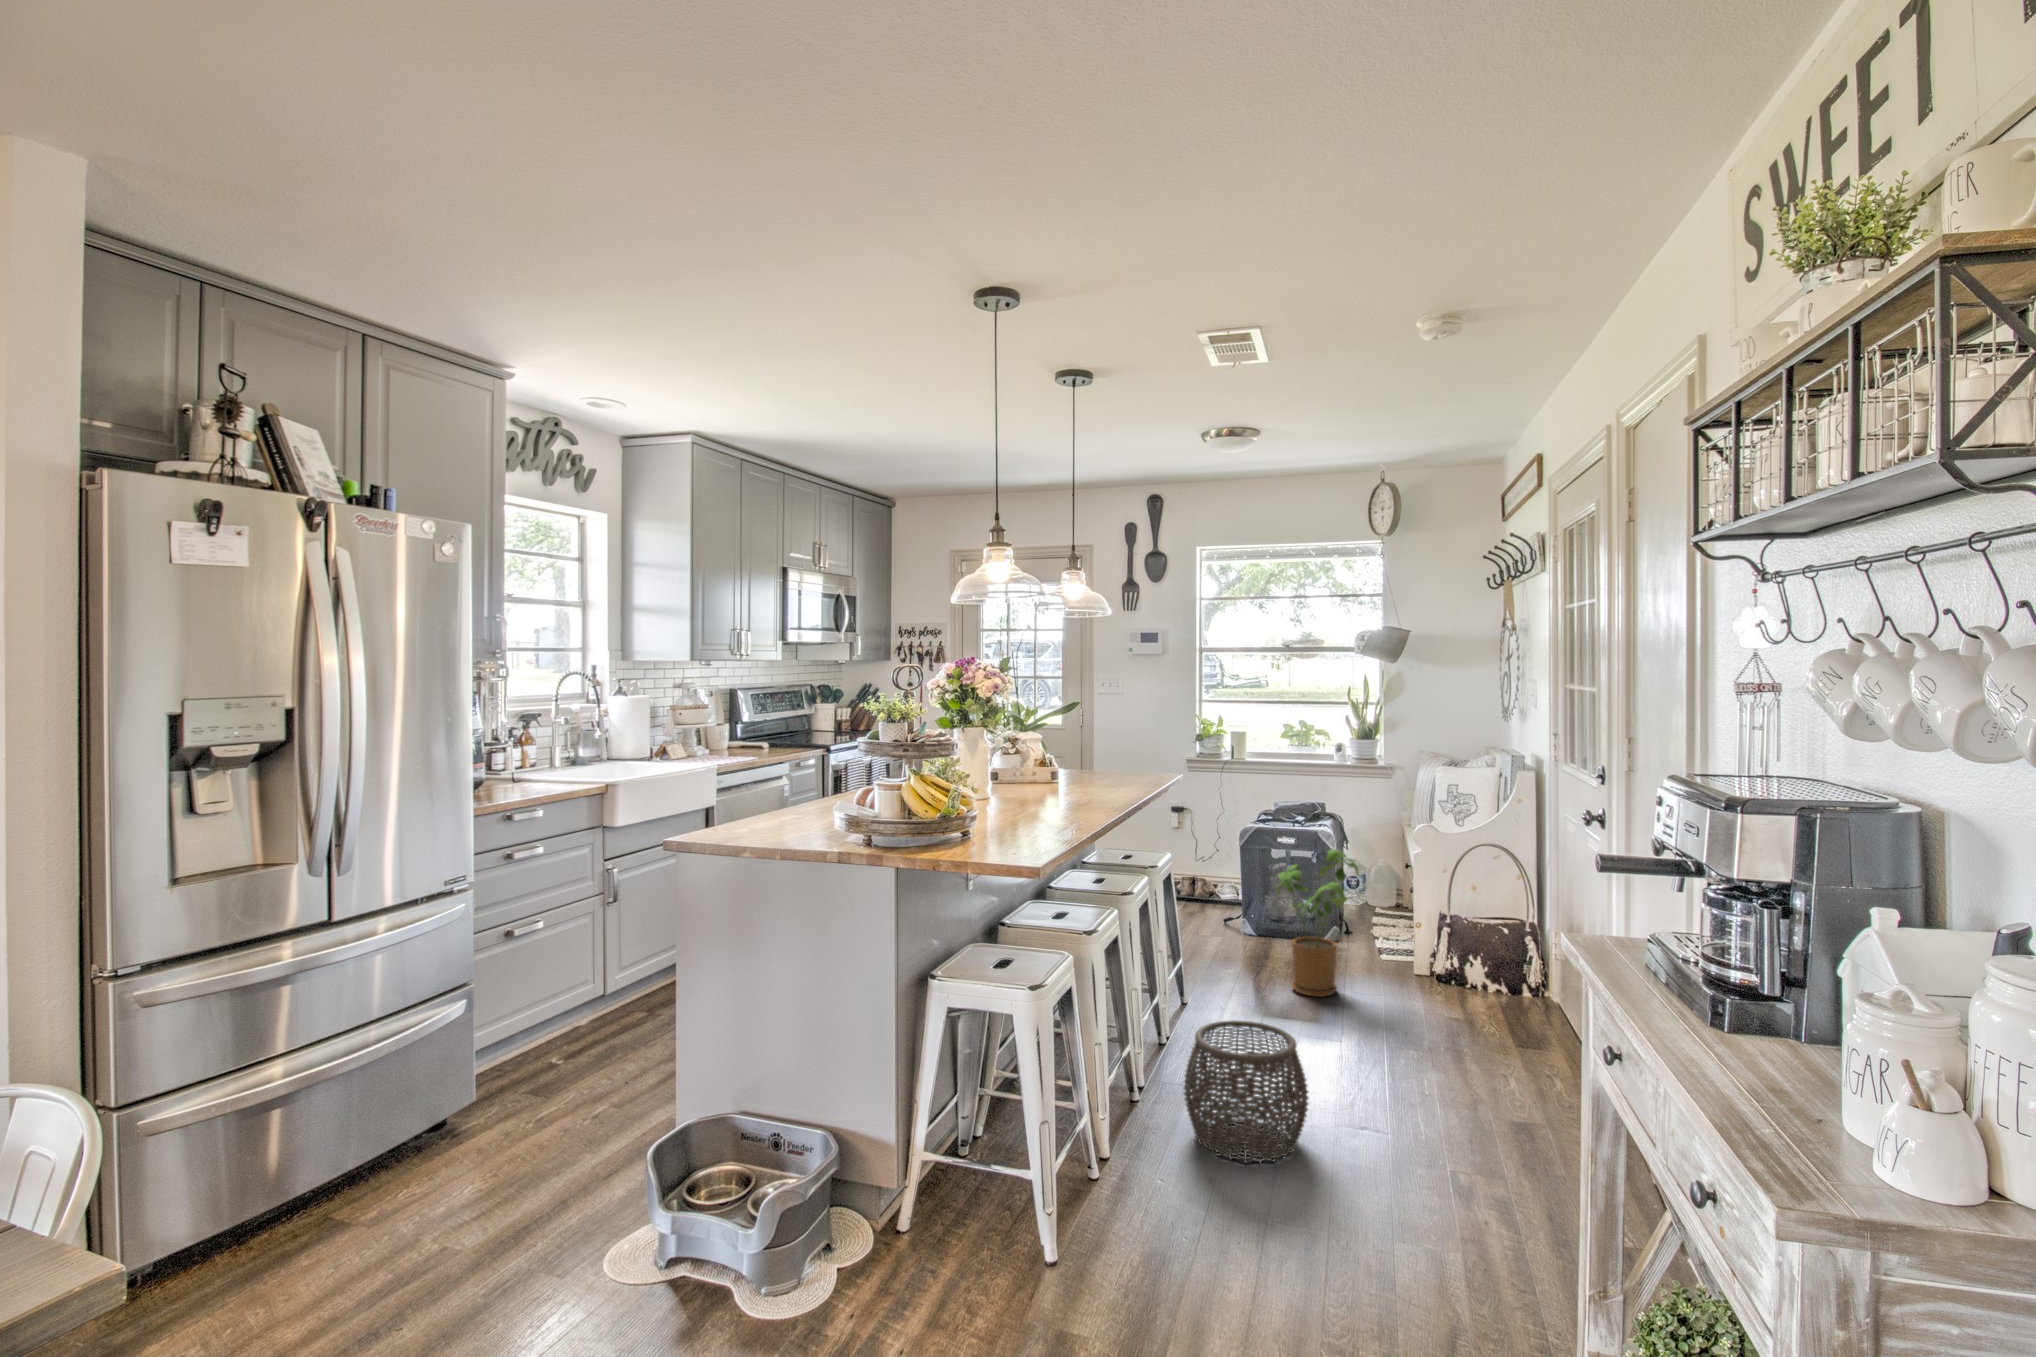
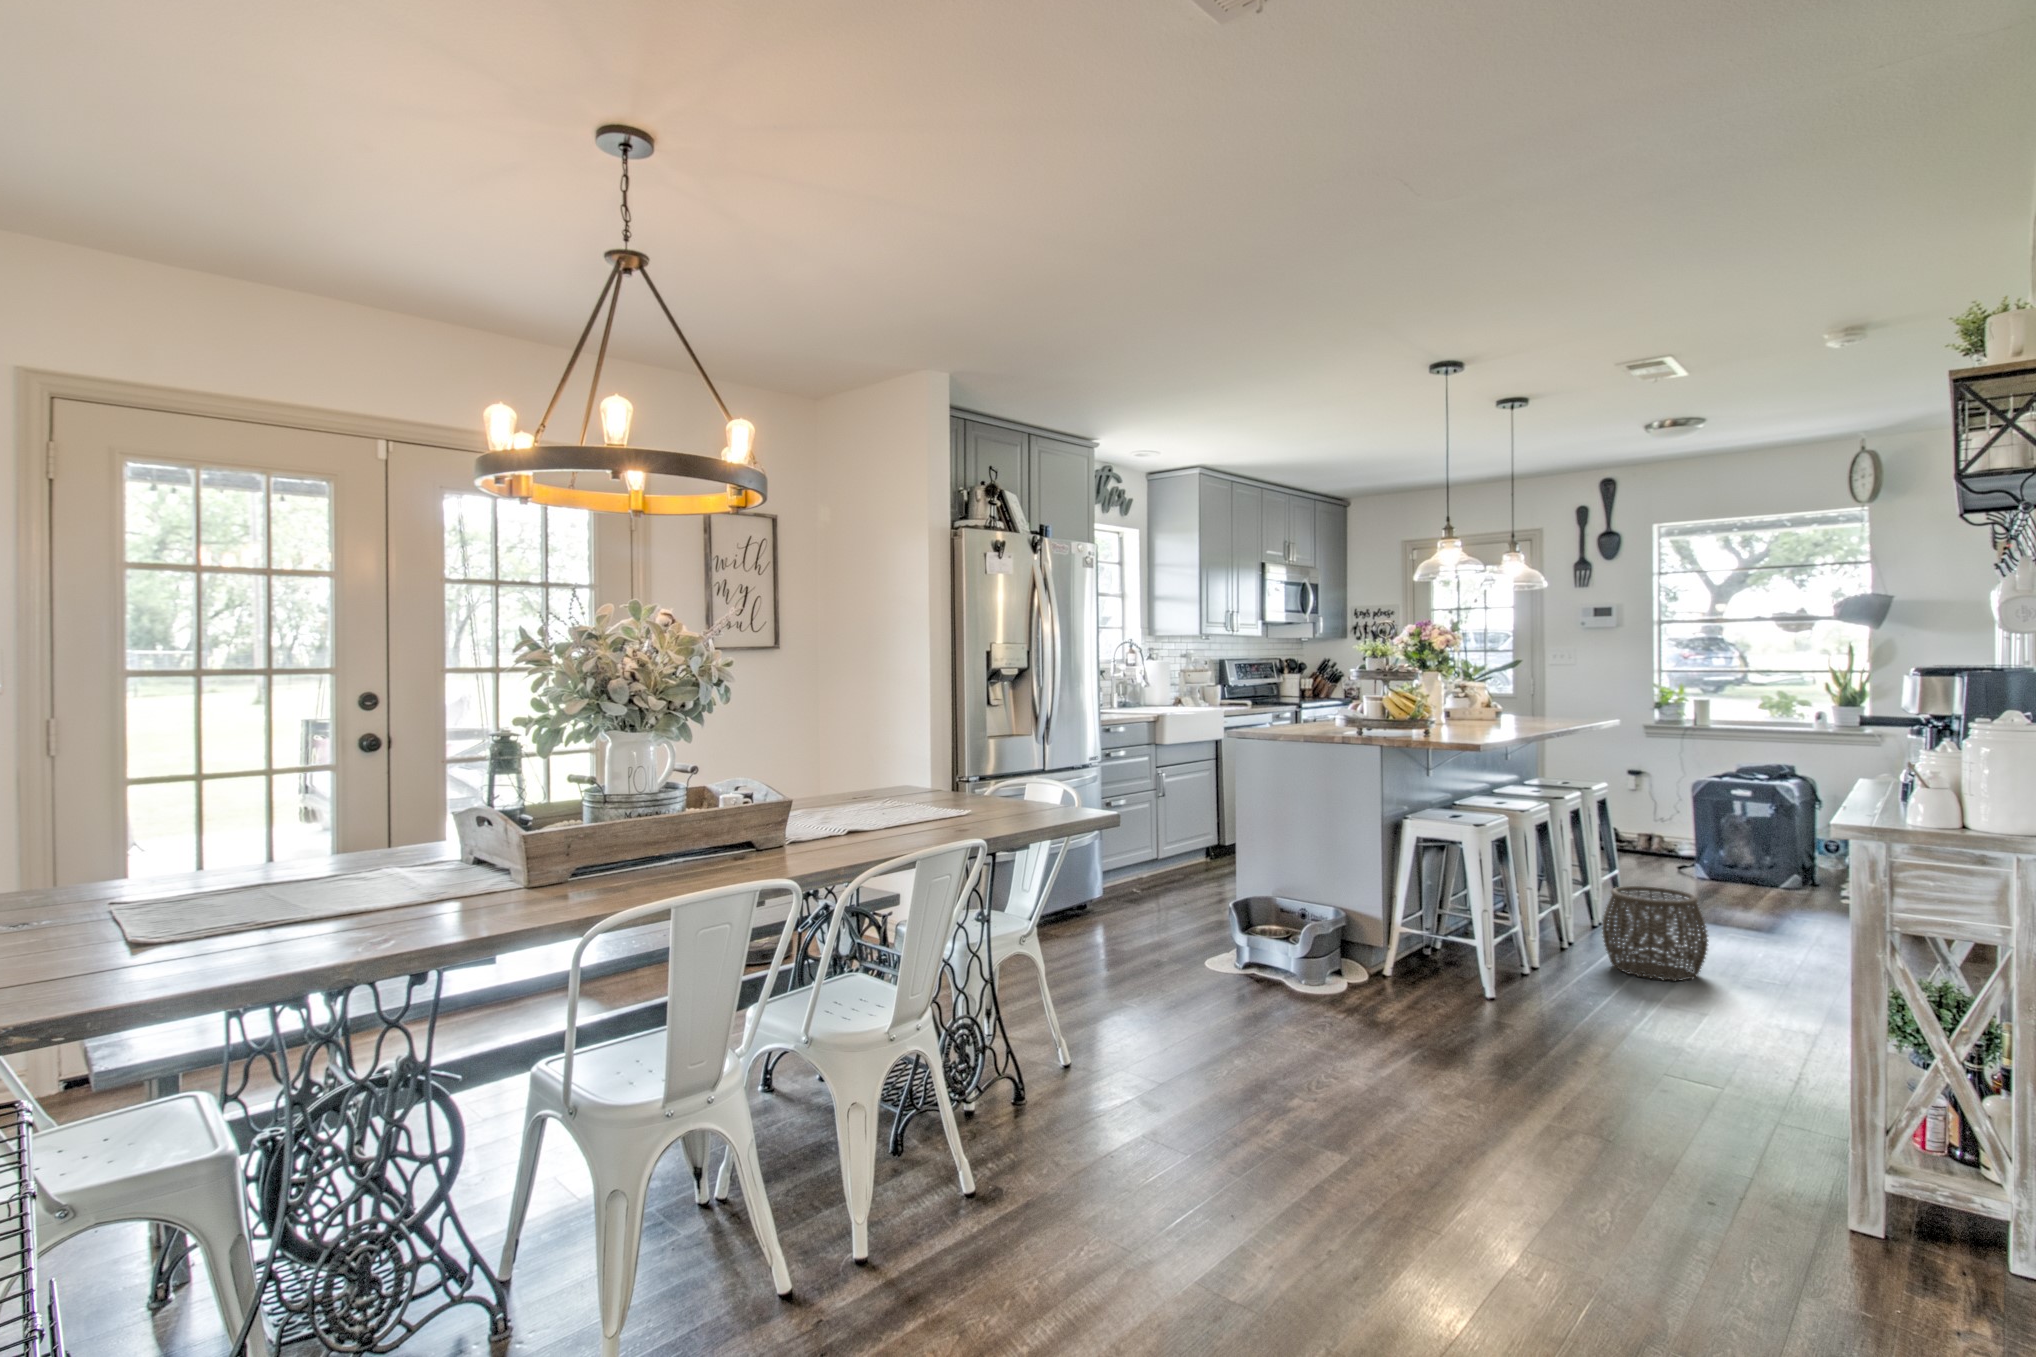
house plant: present [1277,849,1359,997] -> none [1718,787,1807,916]

